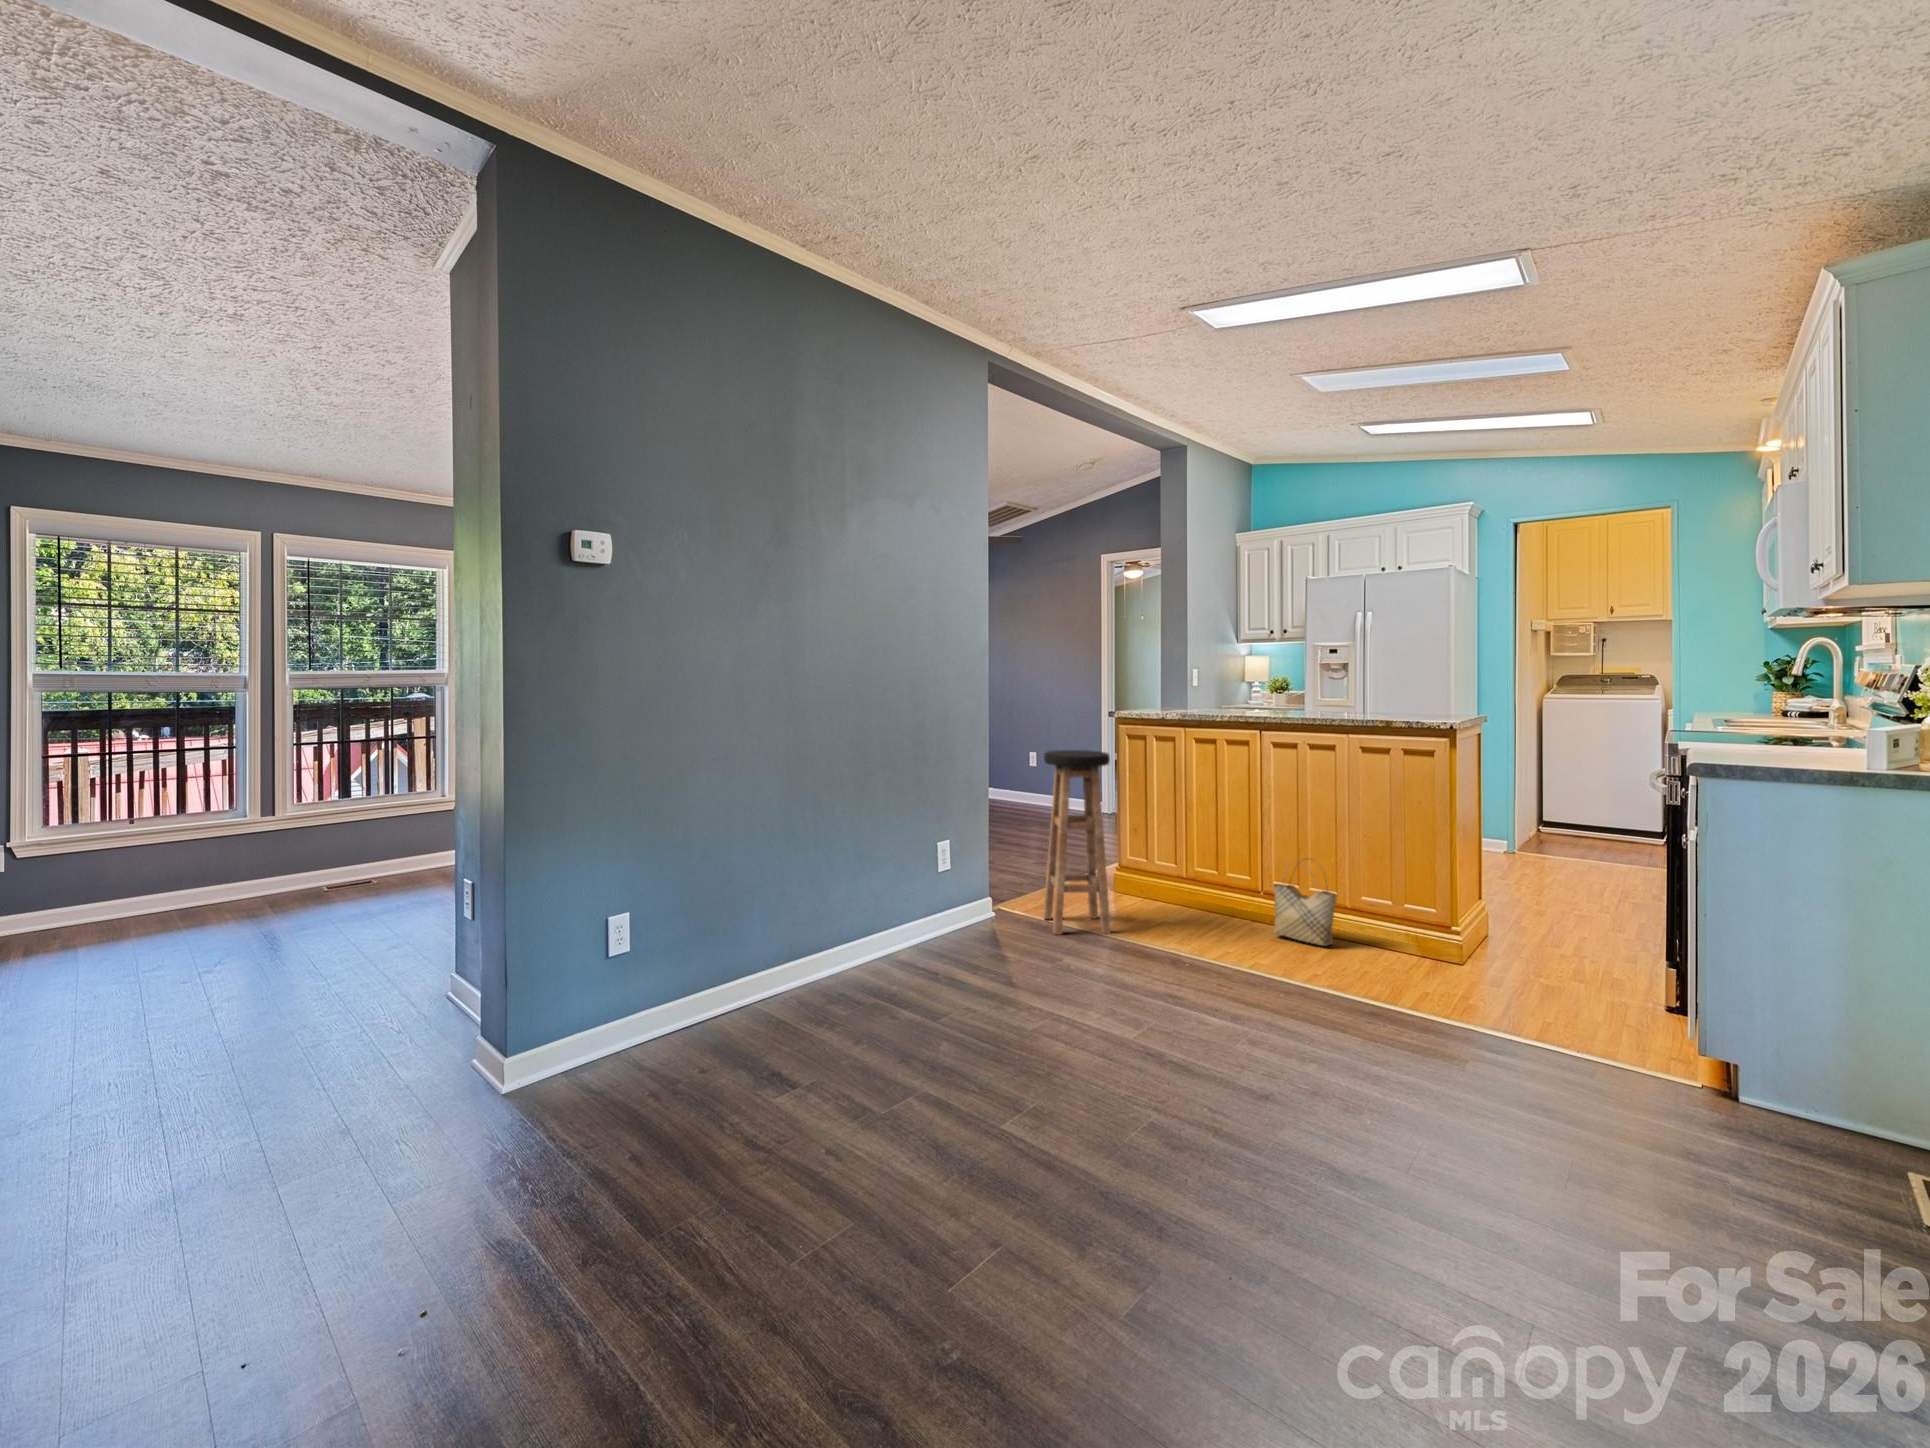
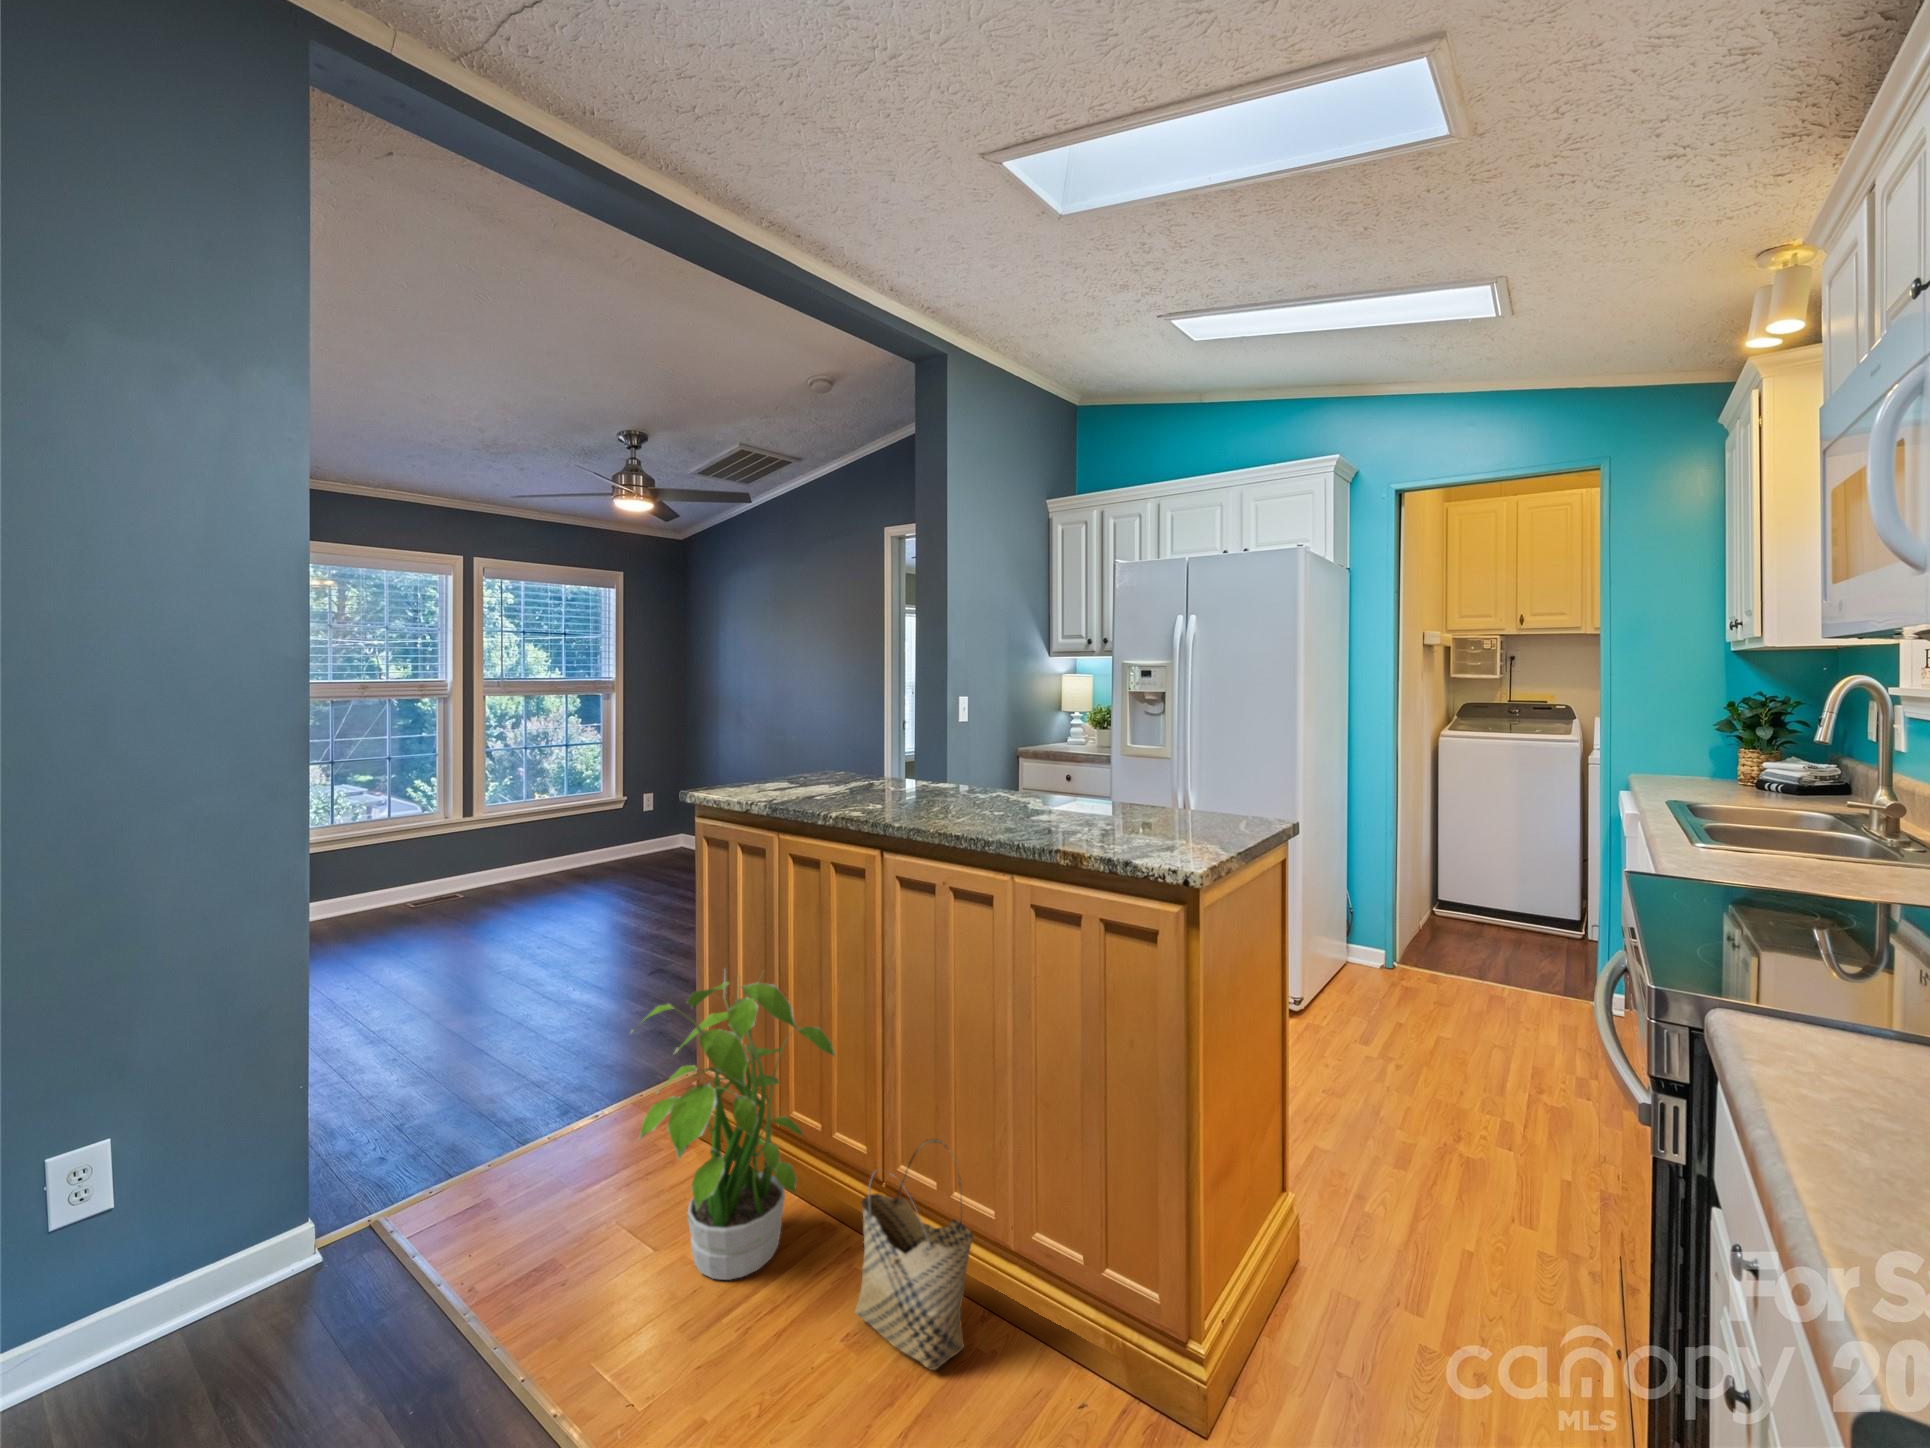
bar stool: present [1043,750,1111,935] -> none [348,894,546,1356]
potted plant: none [1152,790,1240,927] -> present [631,979,835,1280]

